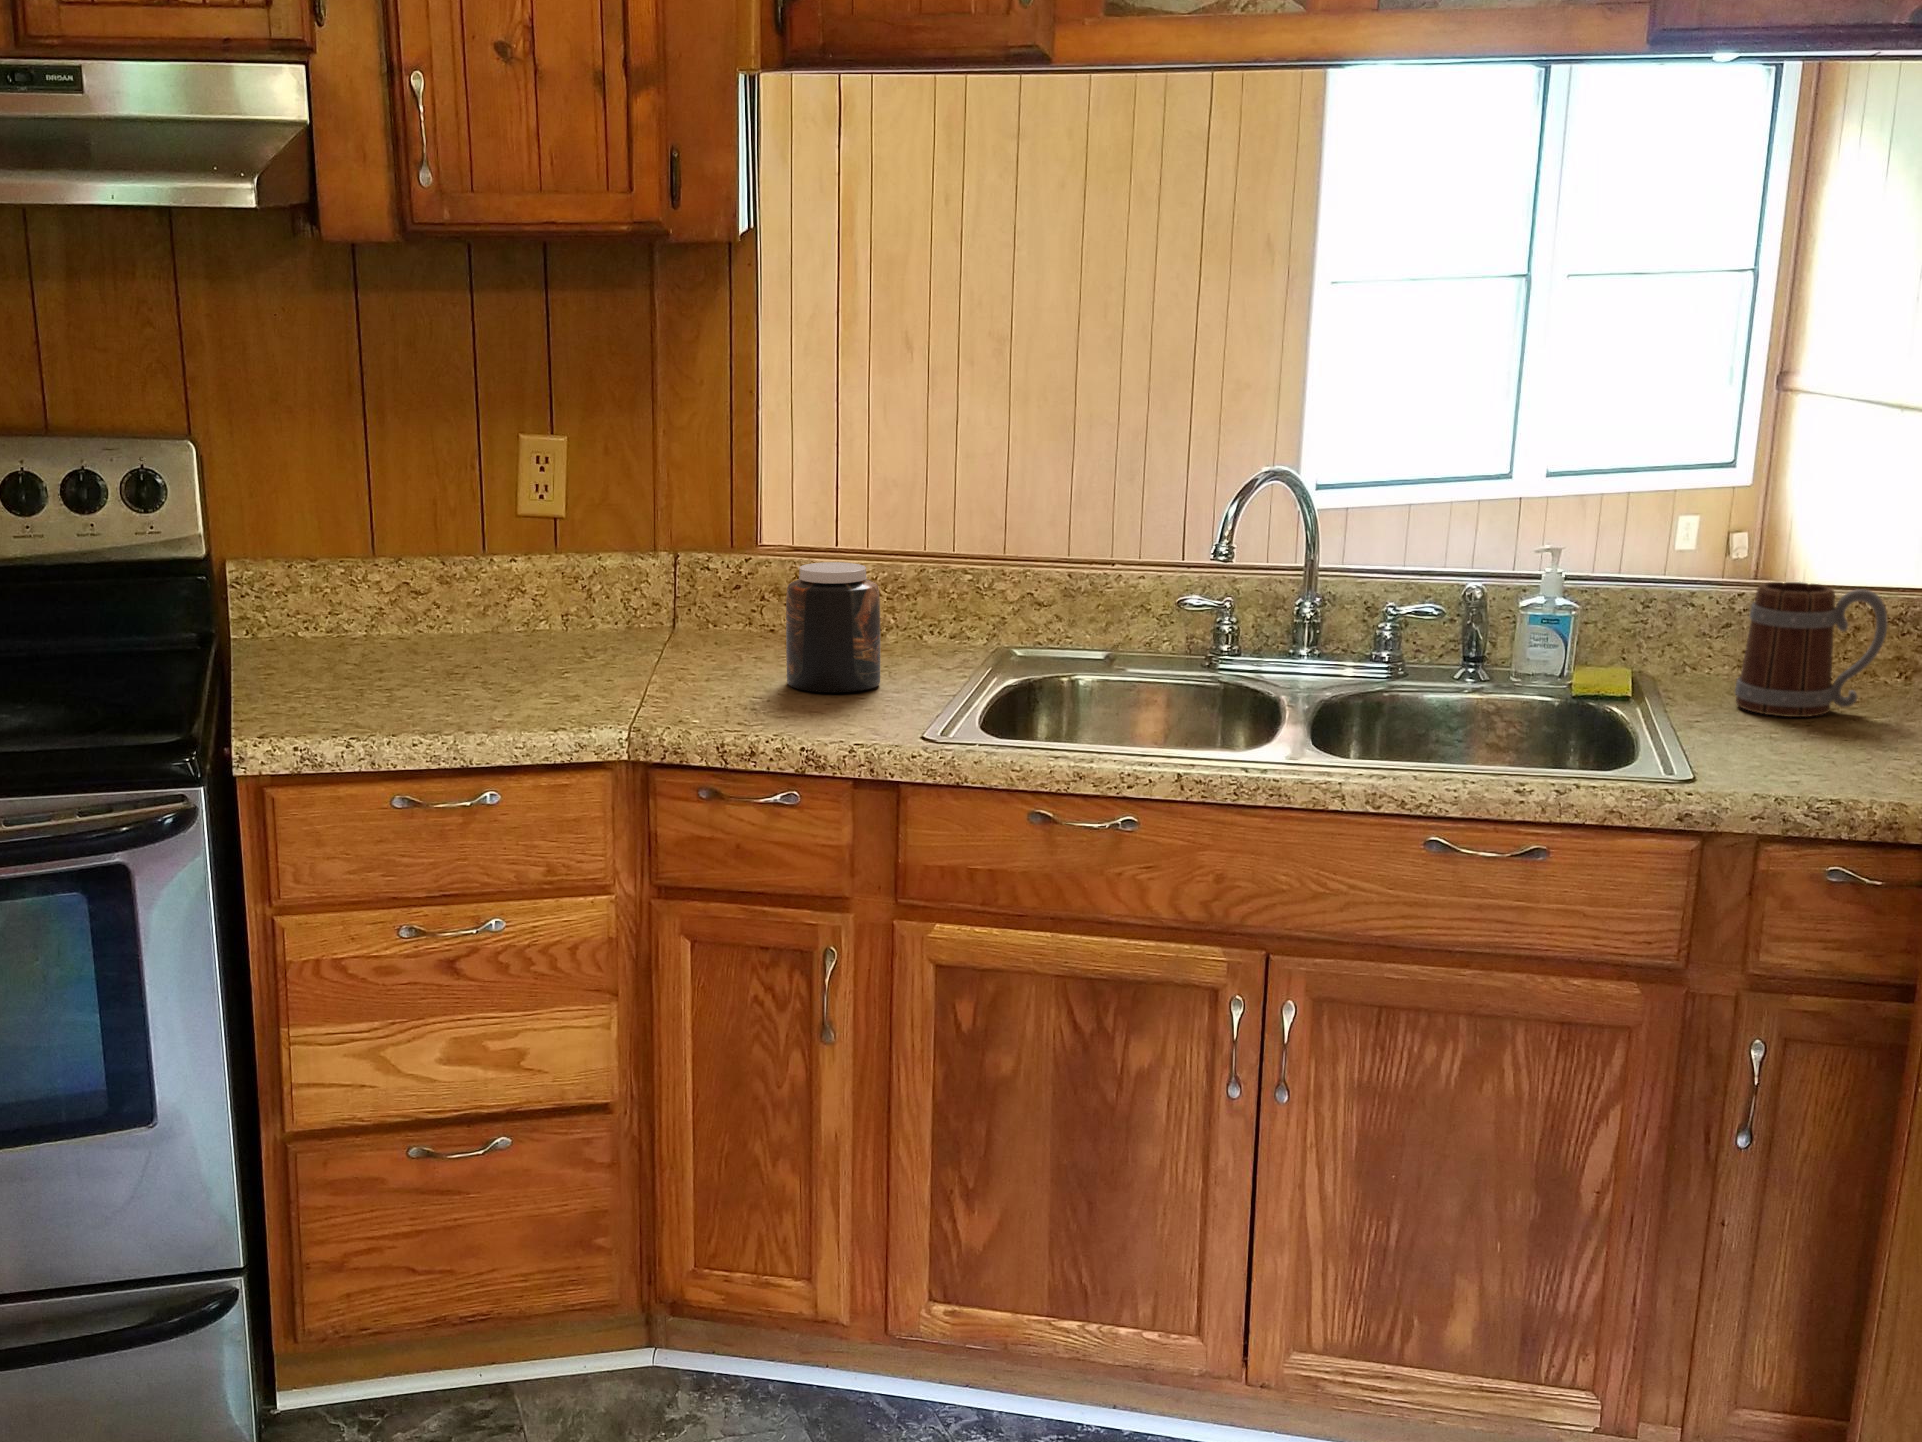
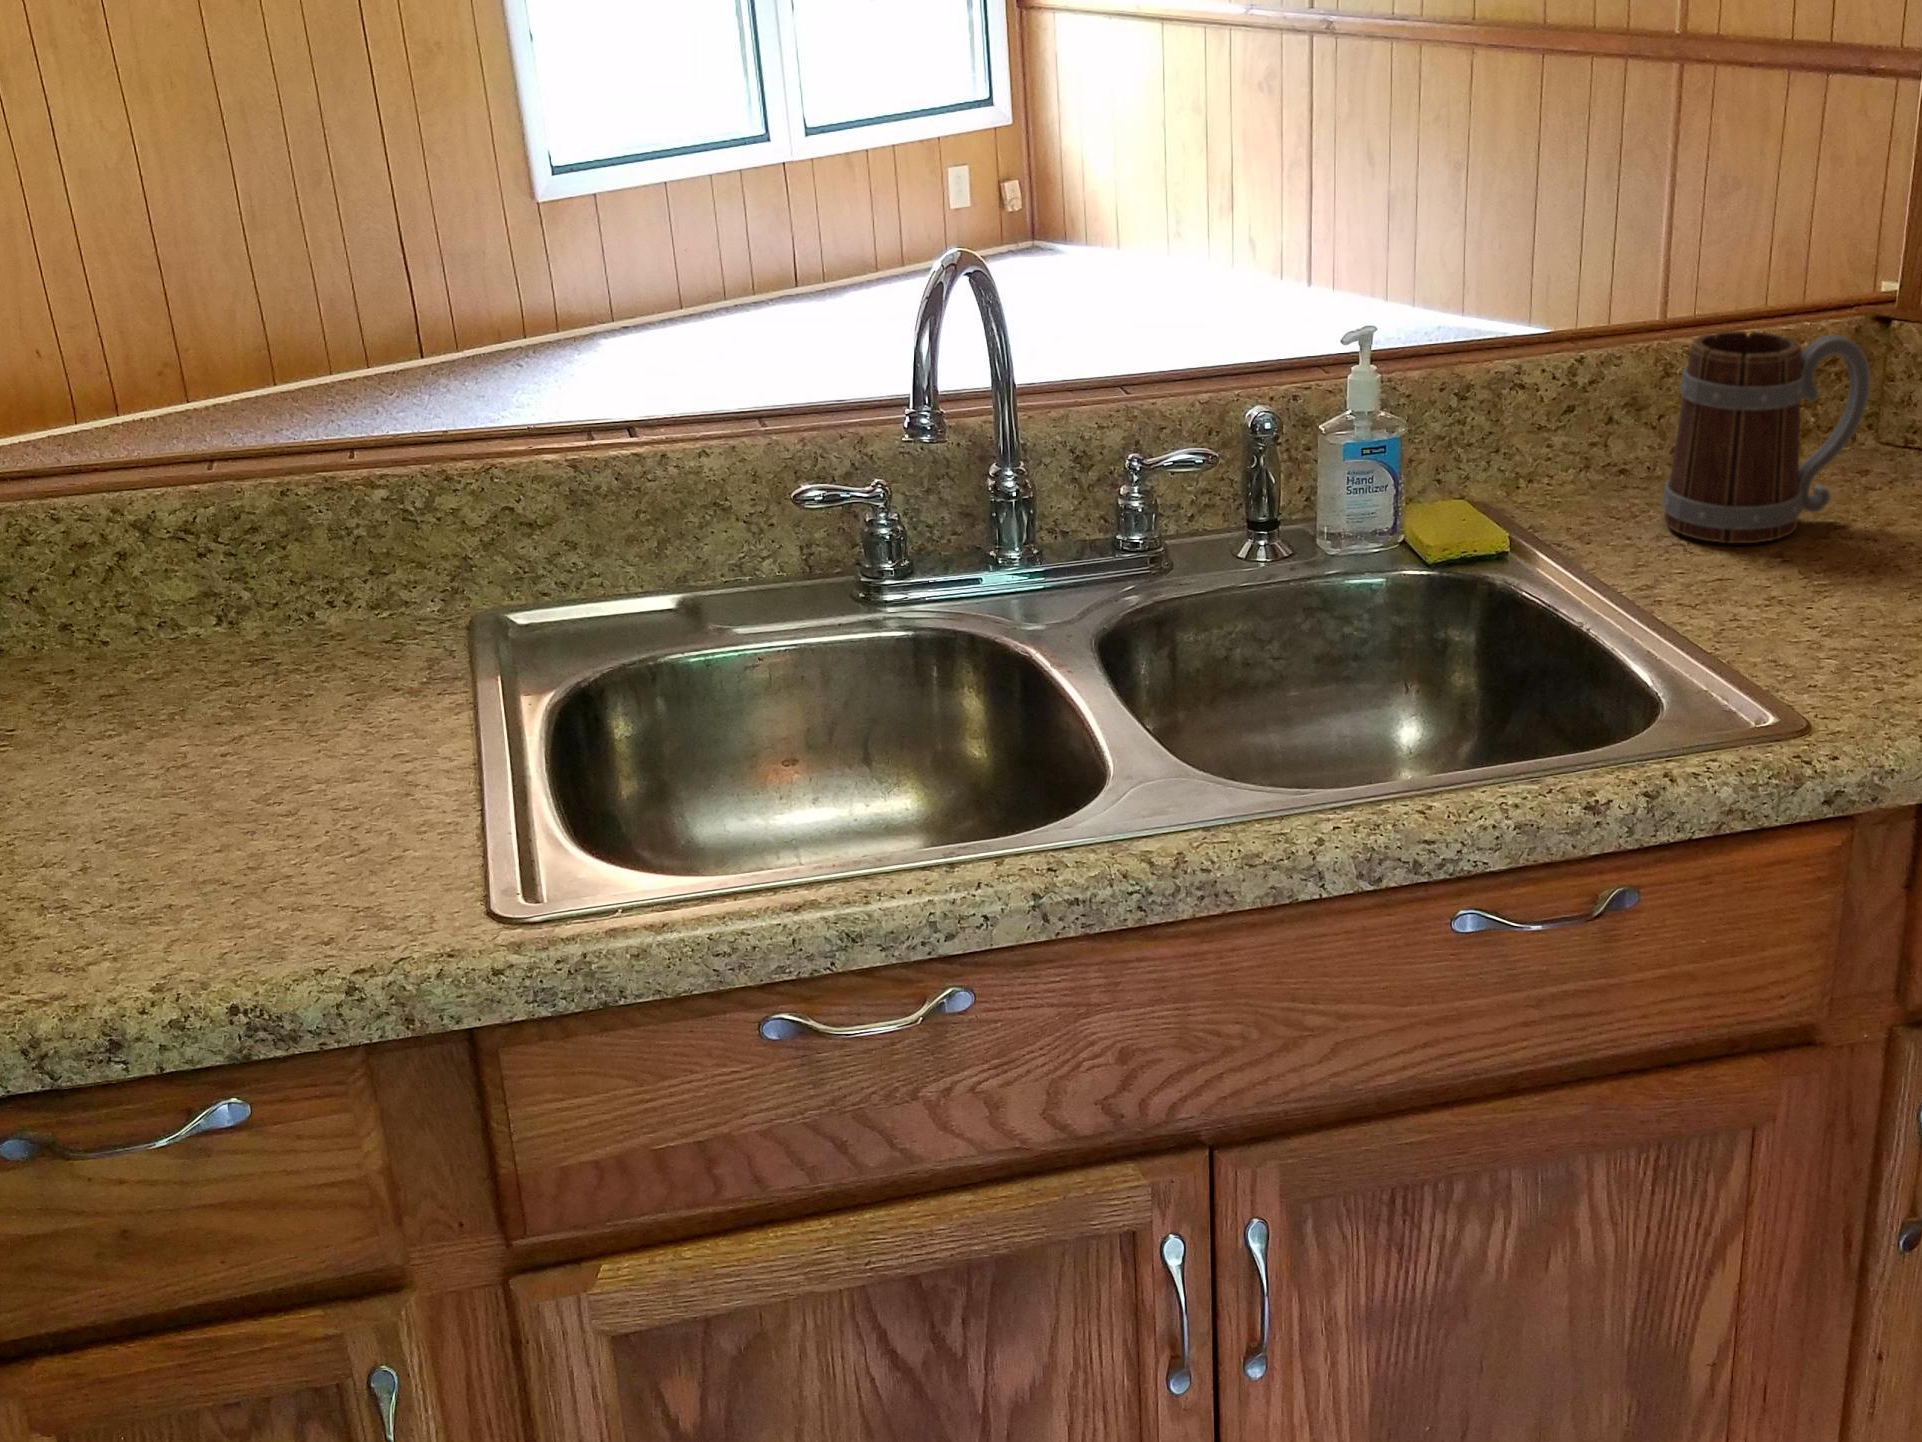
jar: present [786,562,880,693] -> none [59,540,306,826]

